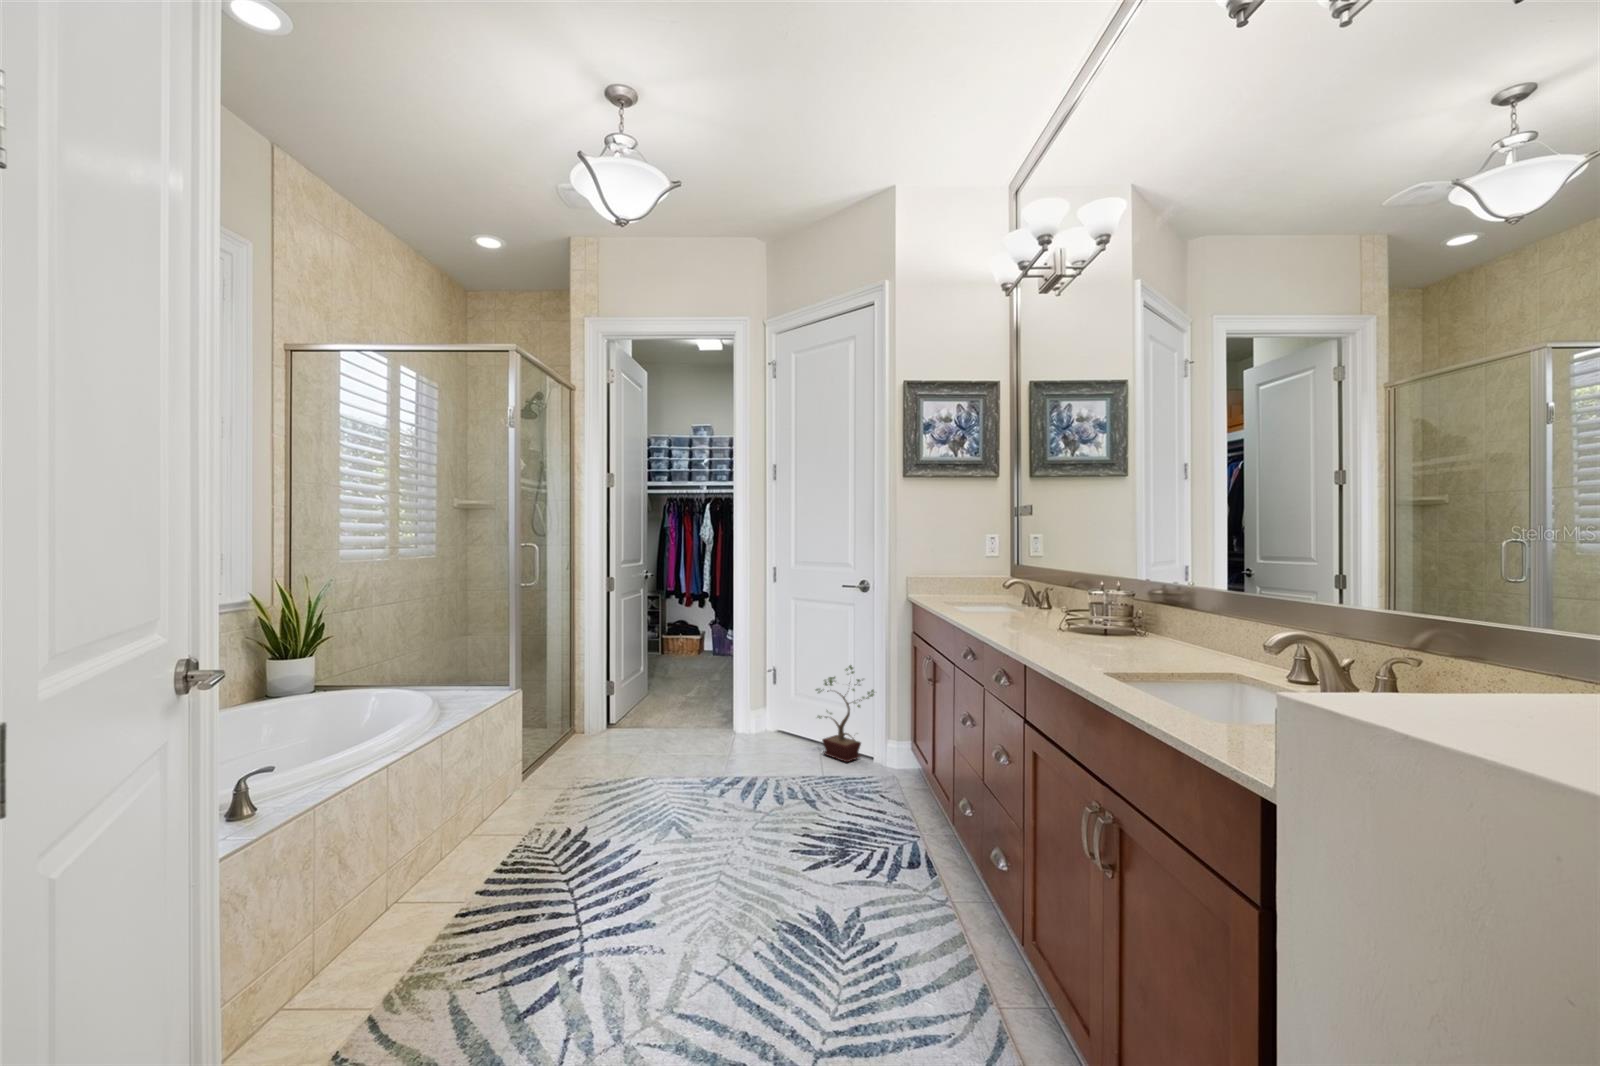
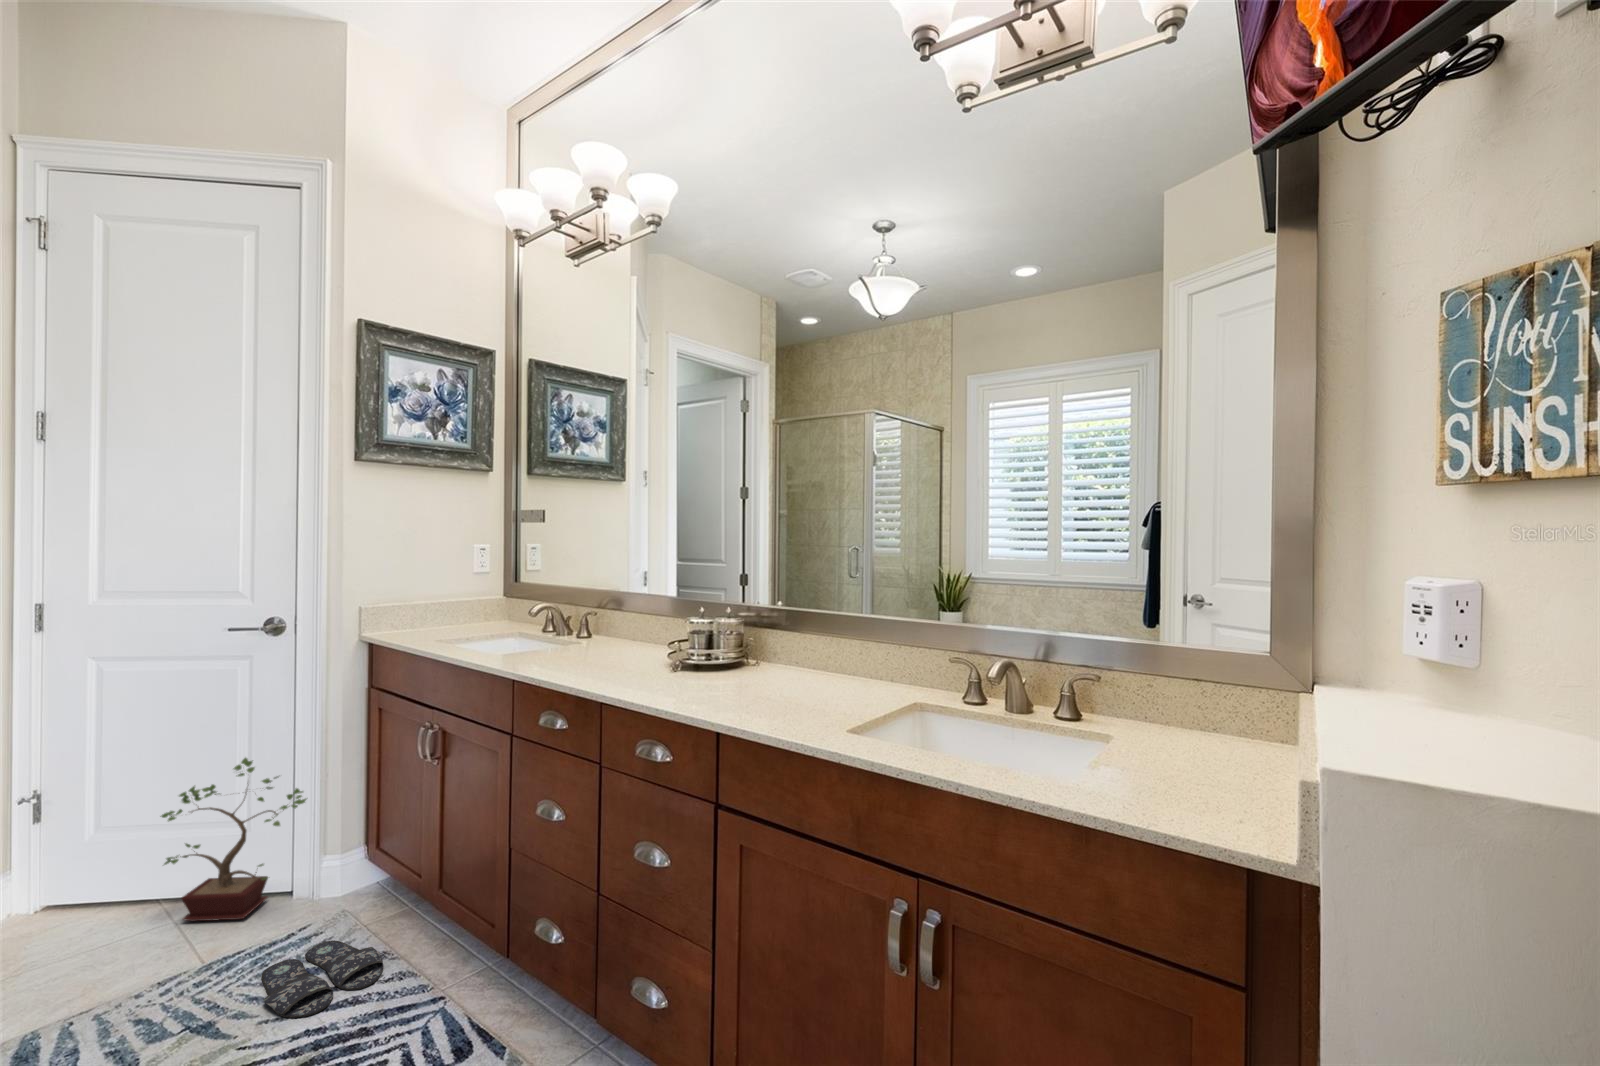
slippers: none [837,787,898,816] -> present [262,940,383,1018]

